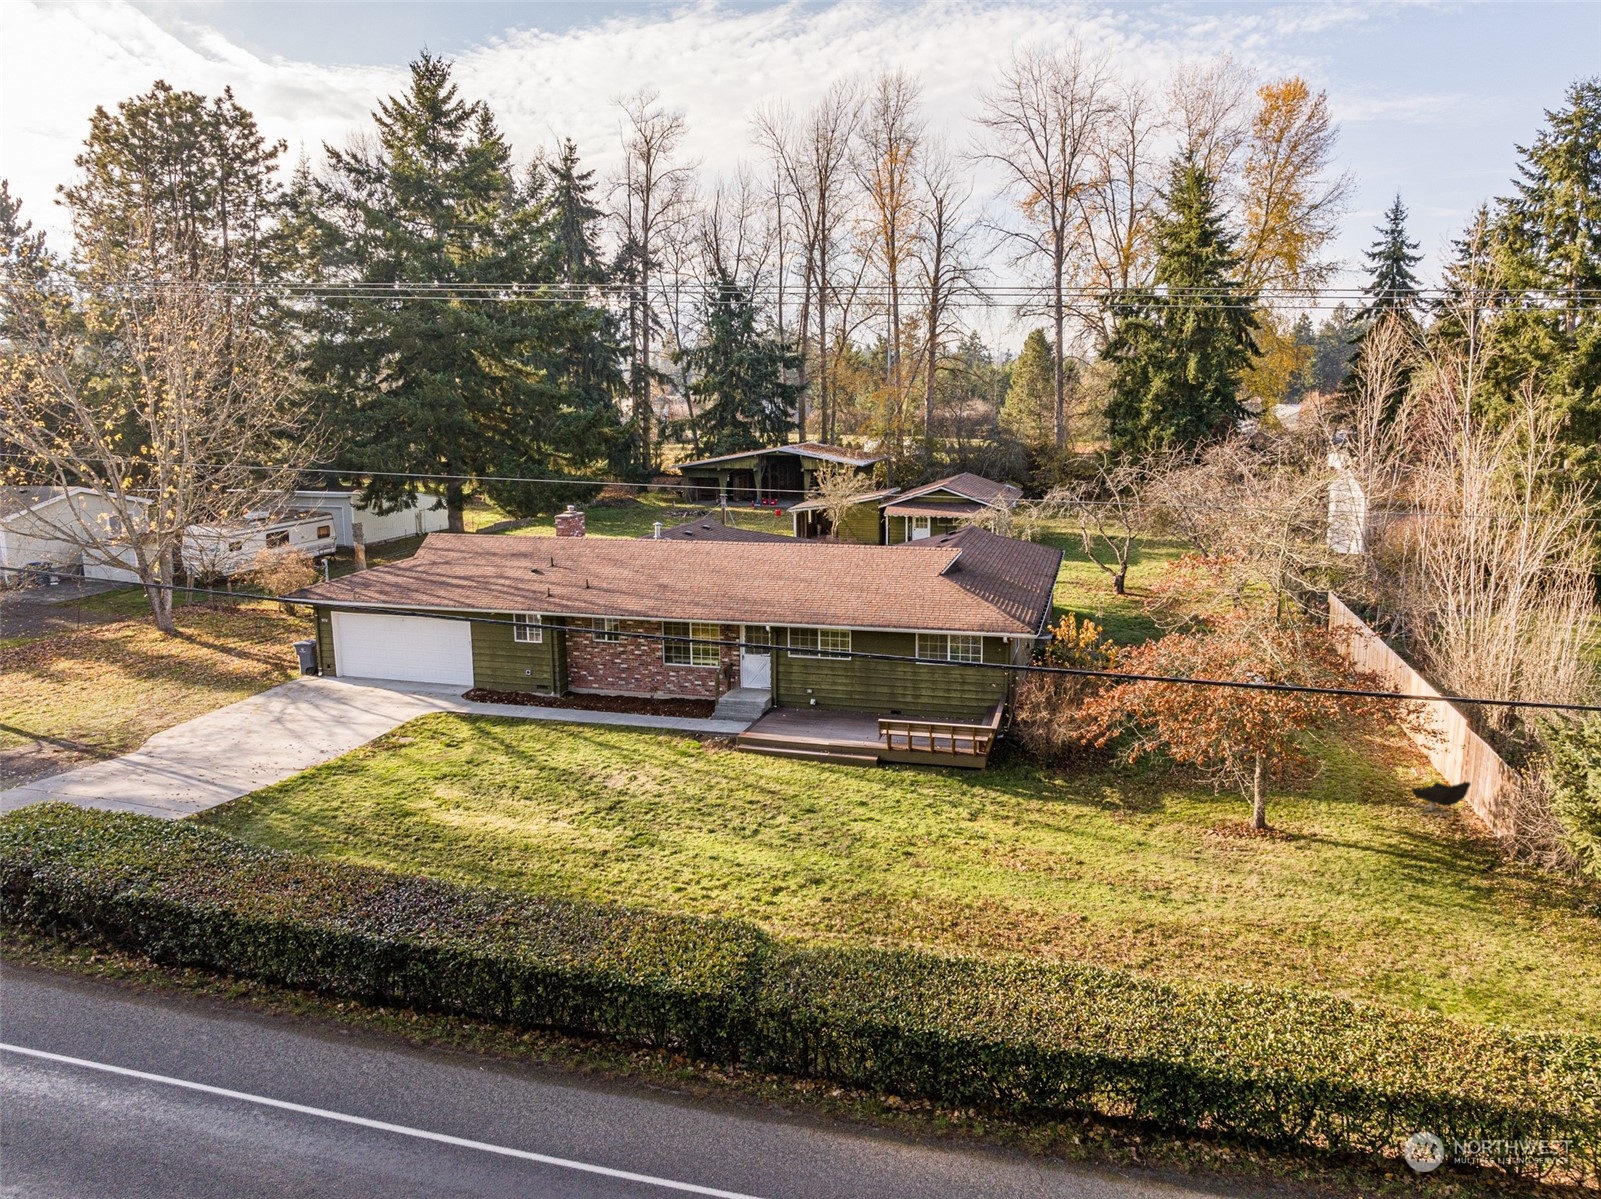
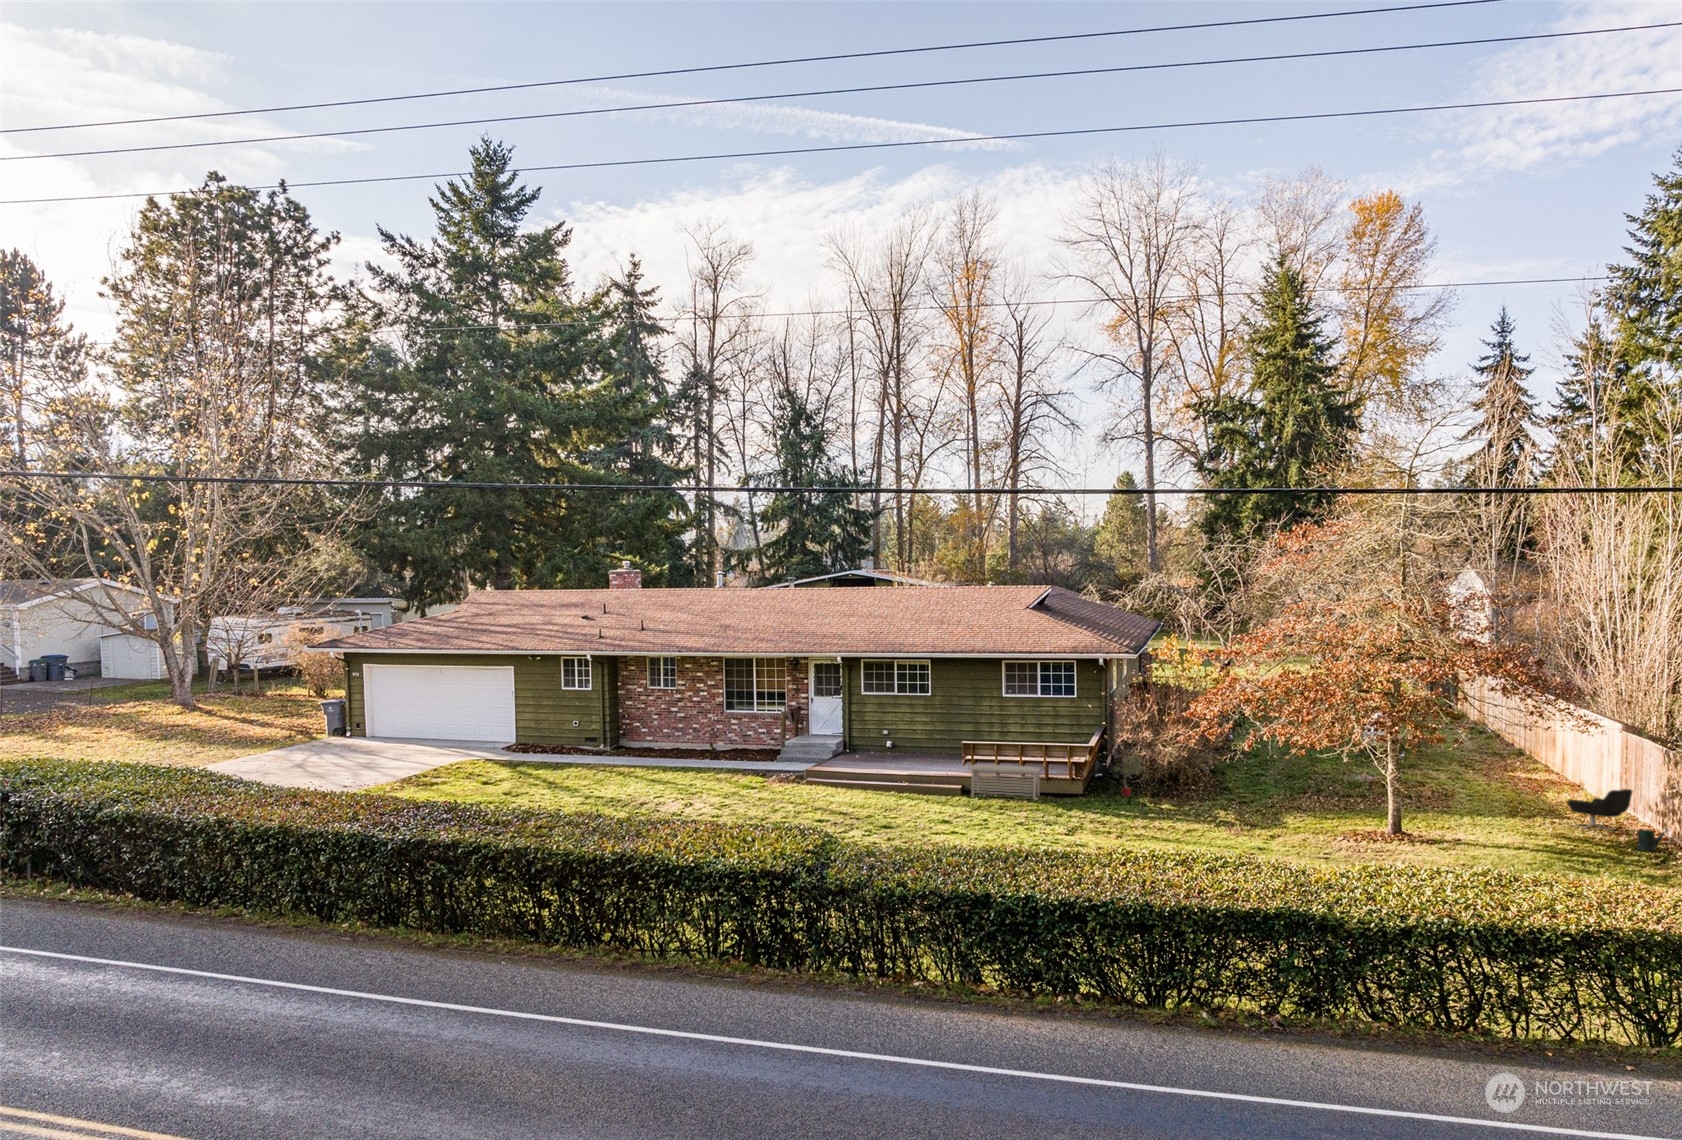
potted tree: none [1013,727,1040,768] -> present [1114,750,1141,797]
storage bench: none [884,740,948,780] -> present [969,764,1041,800]
watering can: none [1467,835,1501,856] -> present [1637,829,1668,851]

